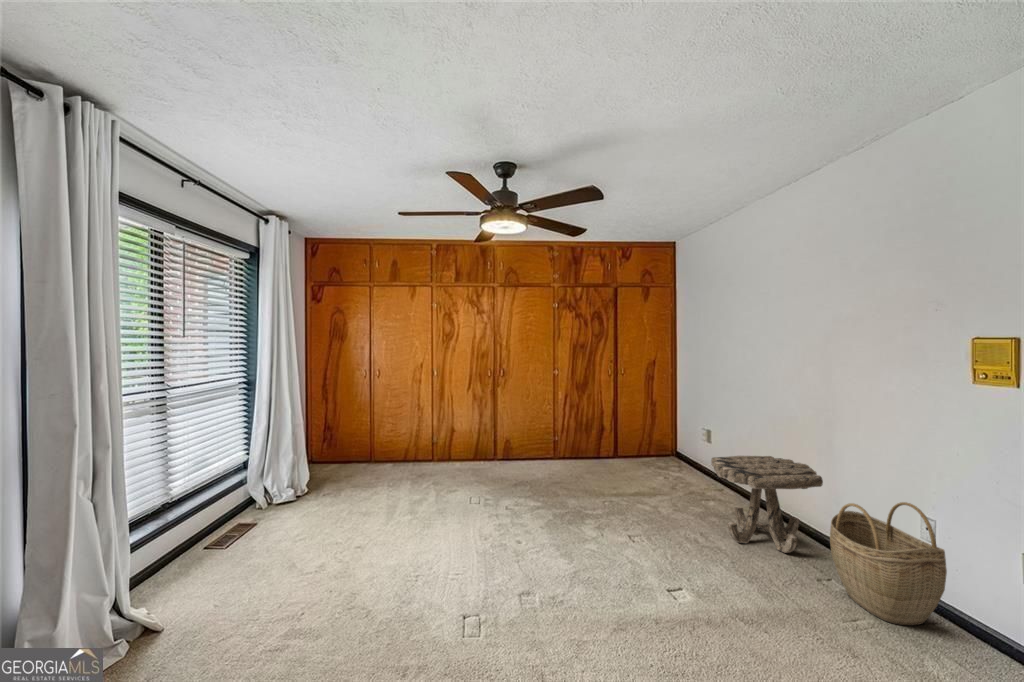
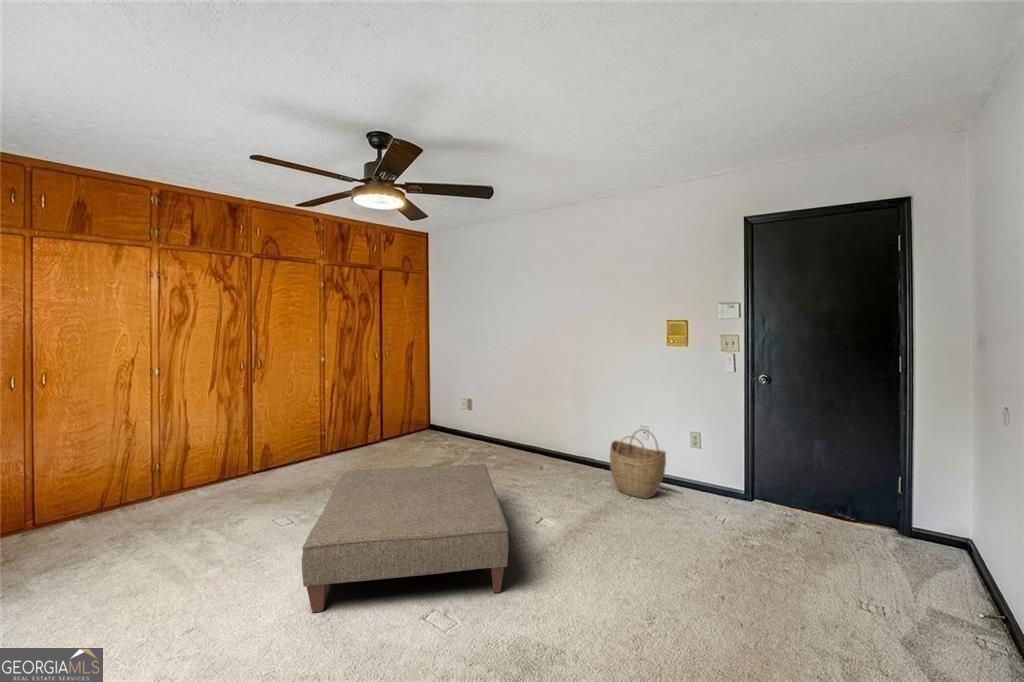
side table: present [711,456,823,553] -> none [517,414,589,481]
ottoman: none [406,464,624,609] -> present [302,464,509,612]

